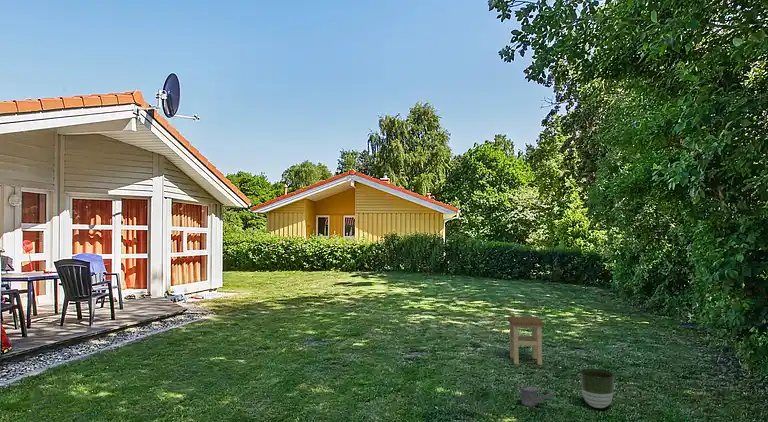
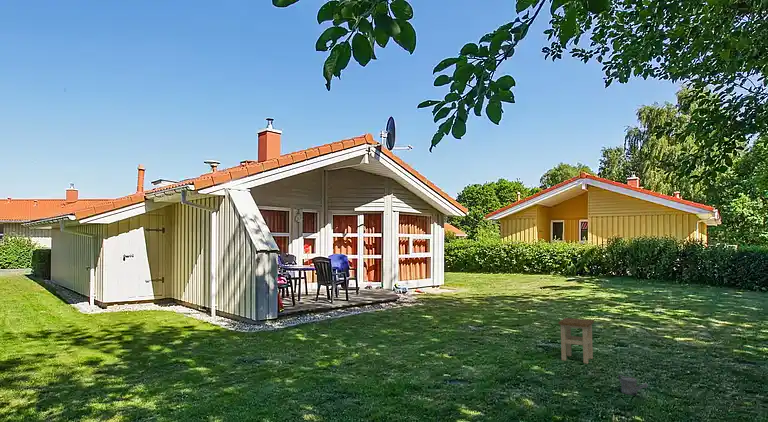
stool: present [508,317,544,365] -> present [558,318,594,364]
planter: present [581,369,614,408] -> none [679,369,713,406]

